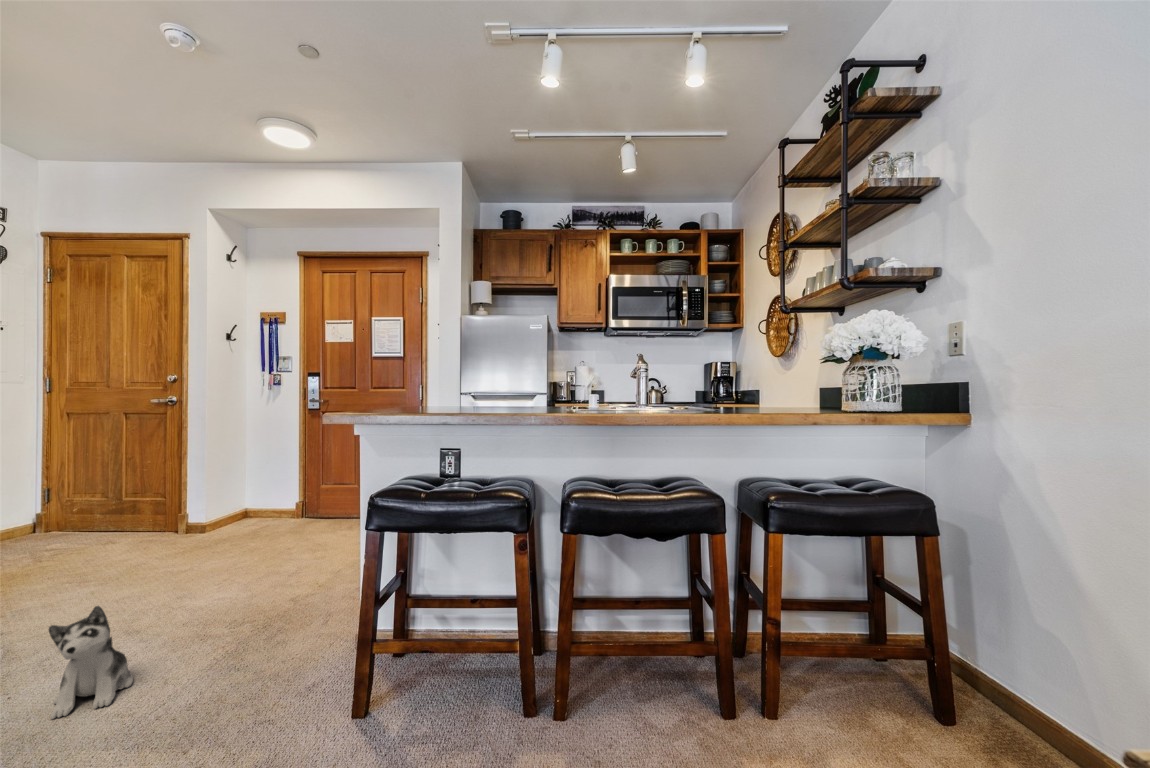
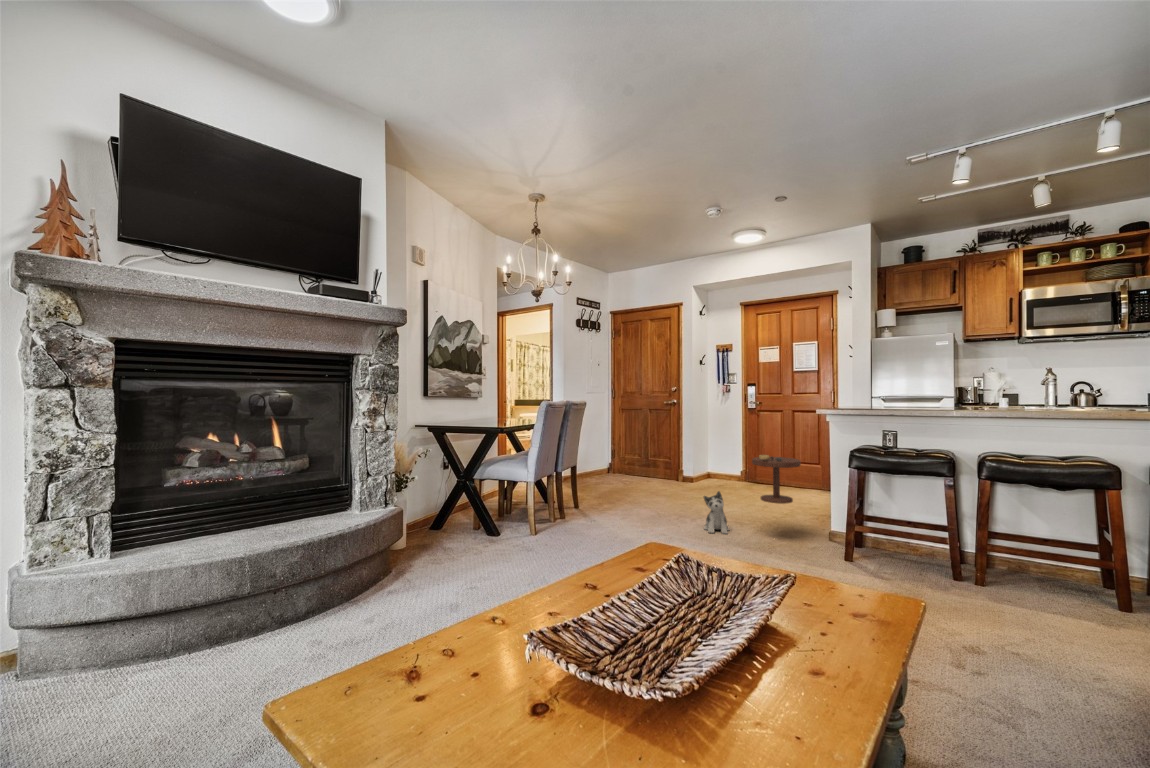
side table: none [171,509,287,691] -> present [752,455,801,504]

